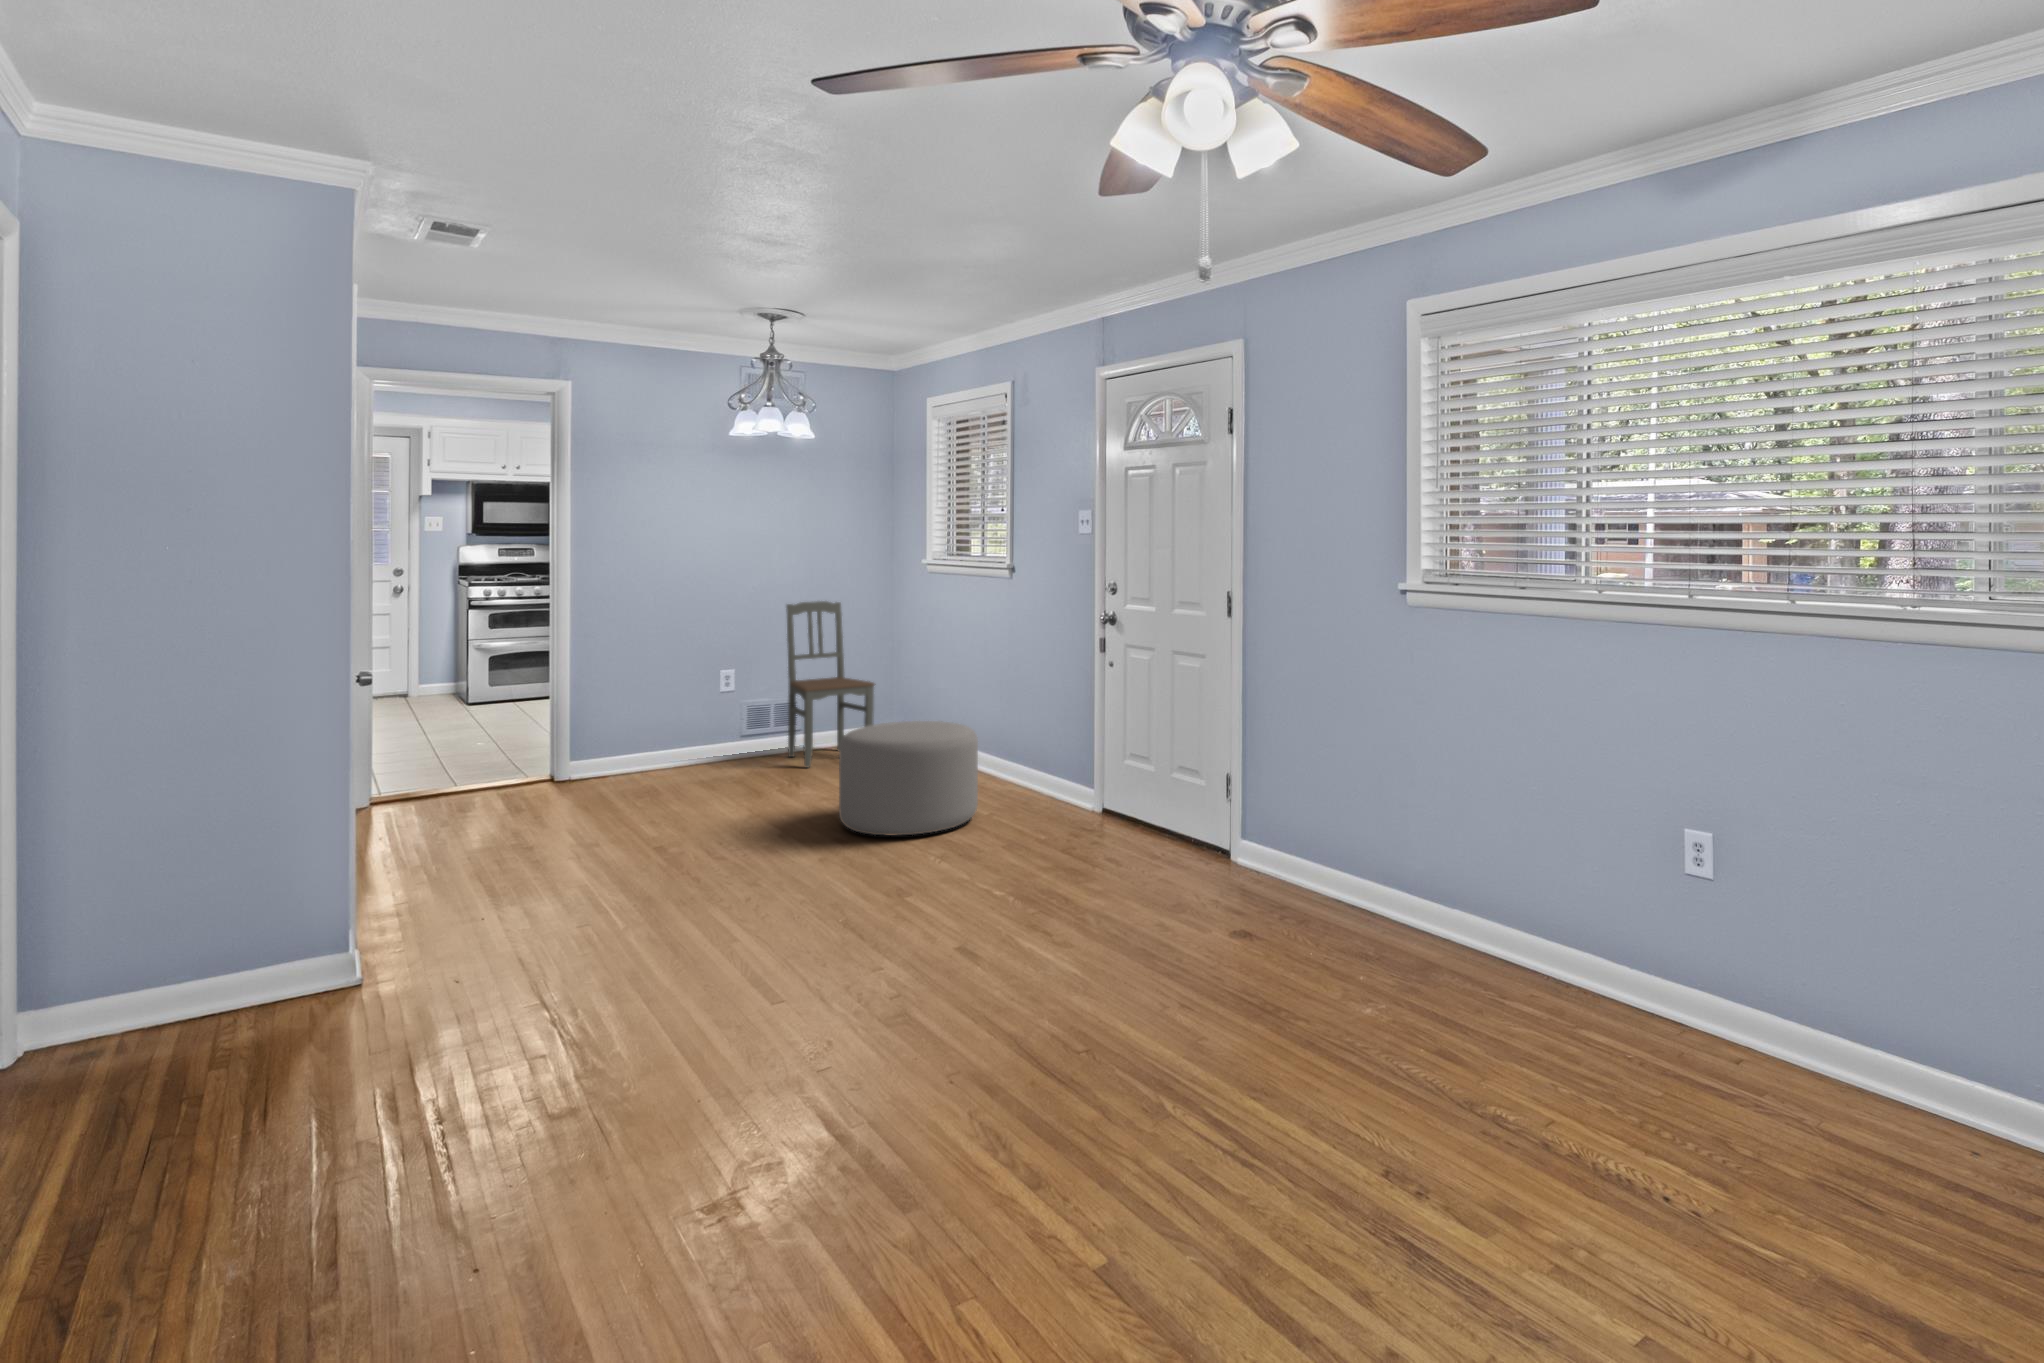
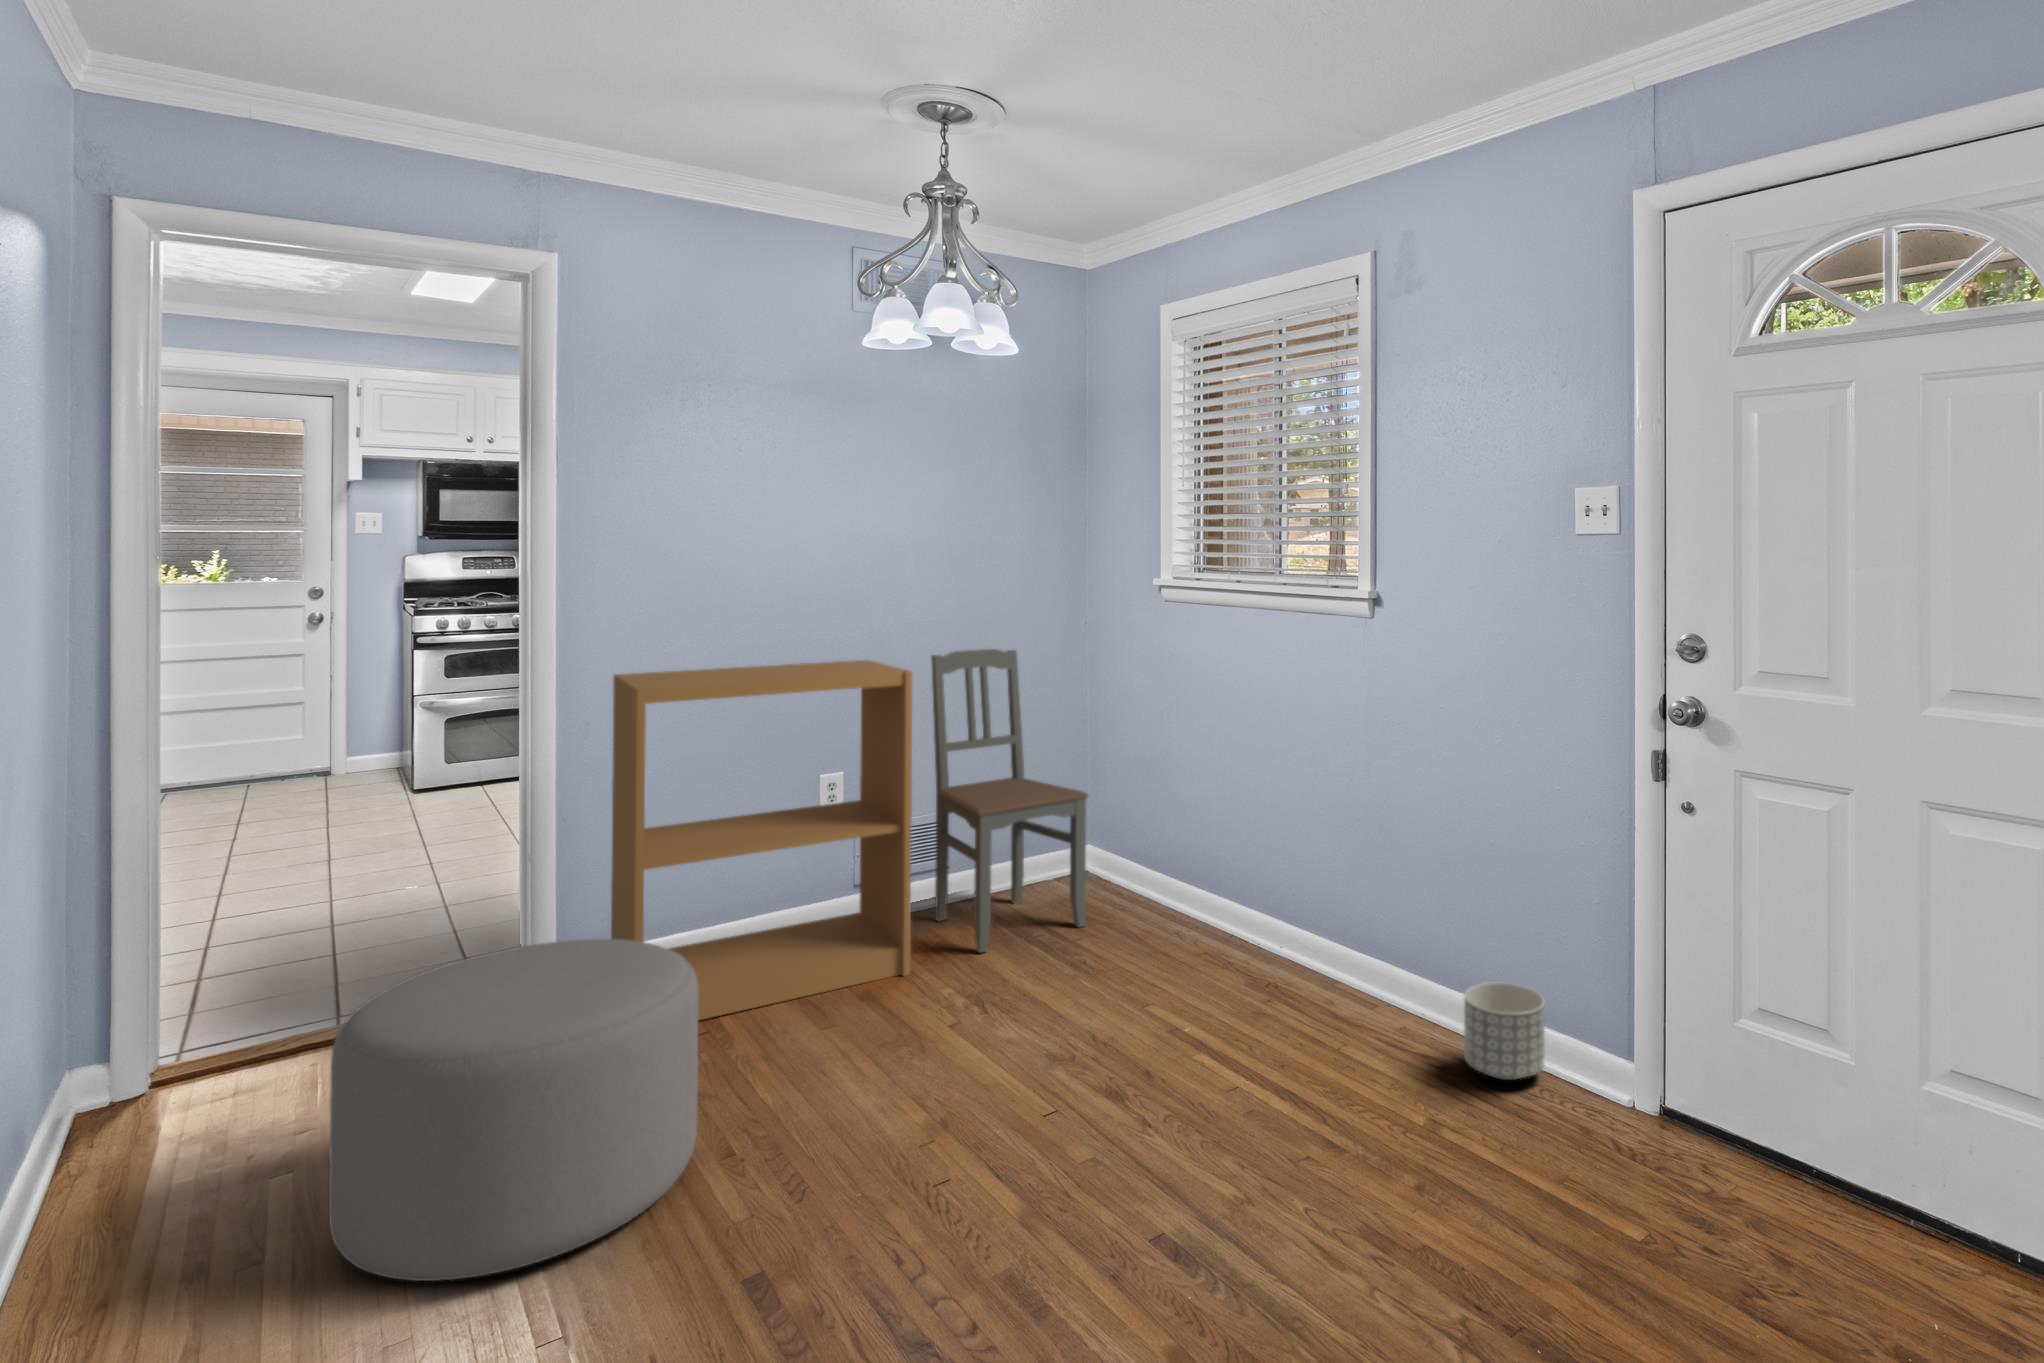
bookshelf: none [600,606,764,793] -> present [611,660,913,1020]
ottoman: present [839,721,978,836] -> present [329,939,698,1281]
planter: none [1023,762,1063,804] -> present [1464,983,1544,1080]

